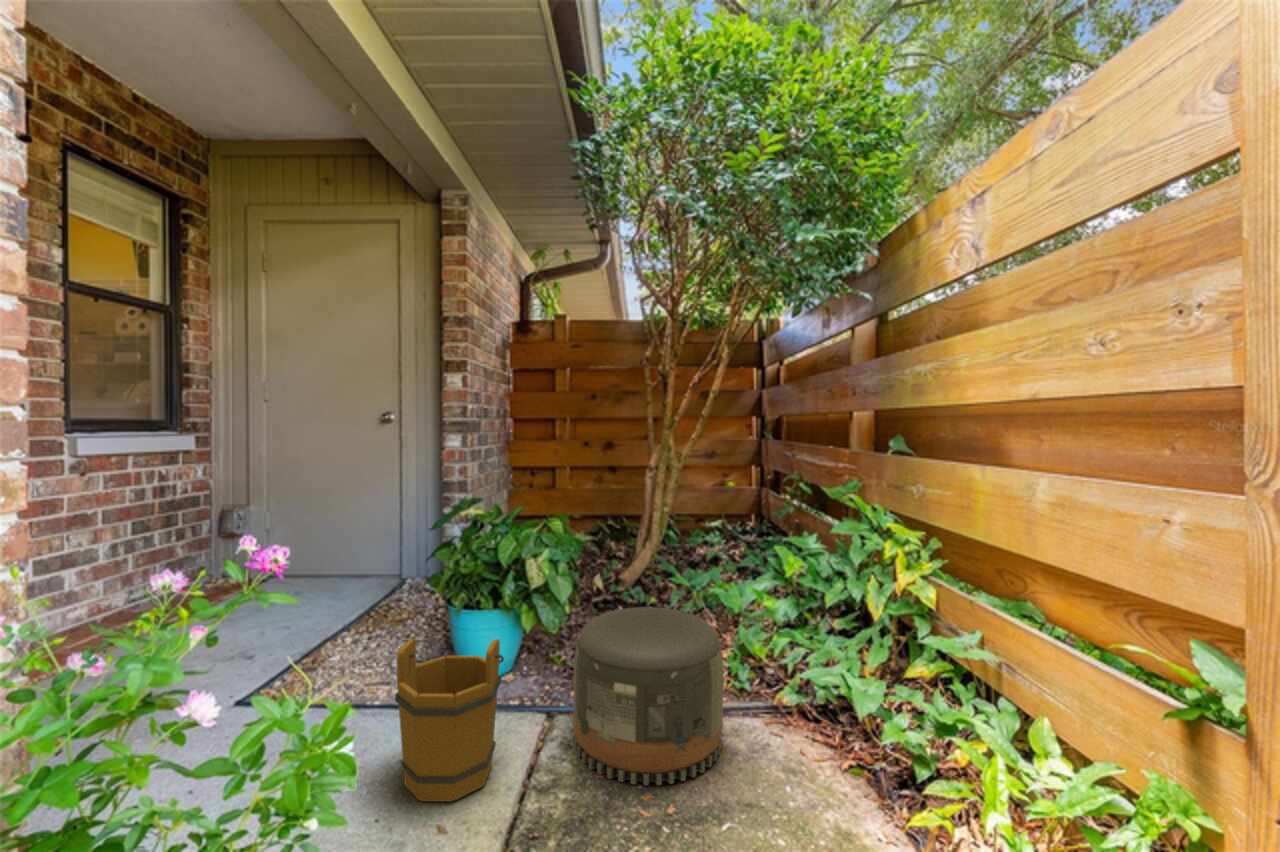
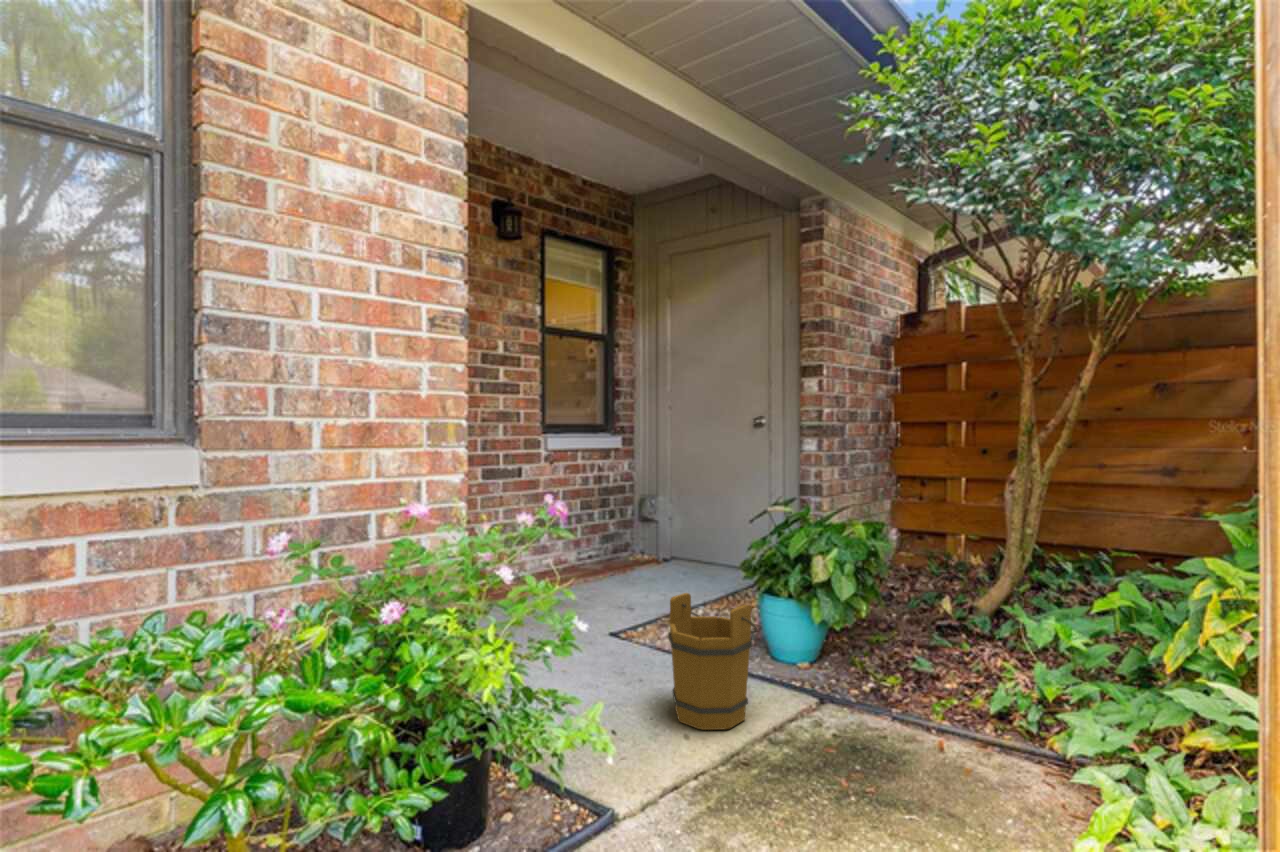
pouf: present [573,607,723,785] -> none [824,612,997,794]

